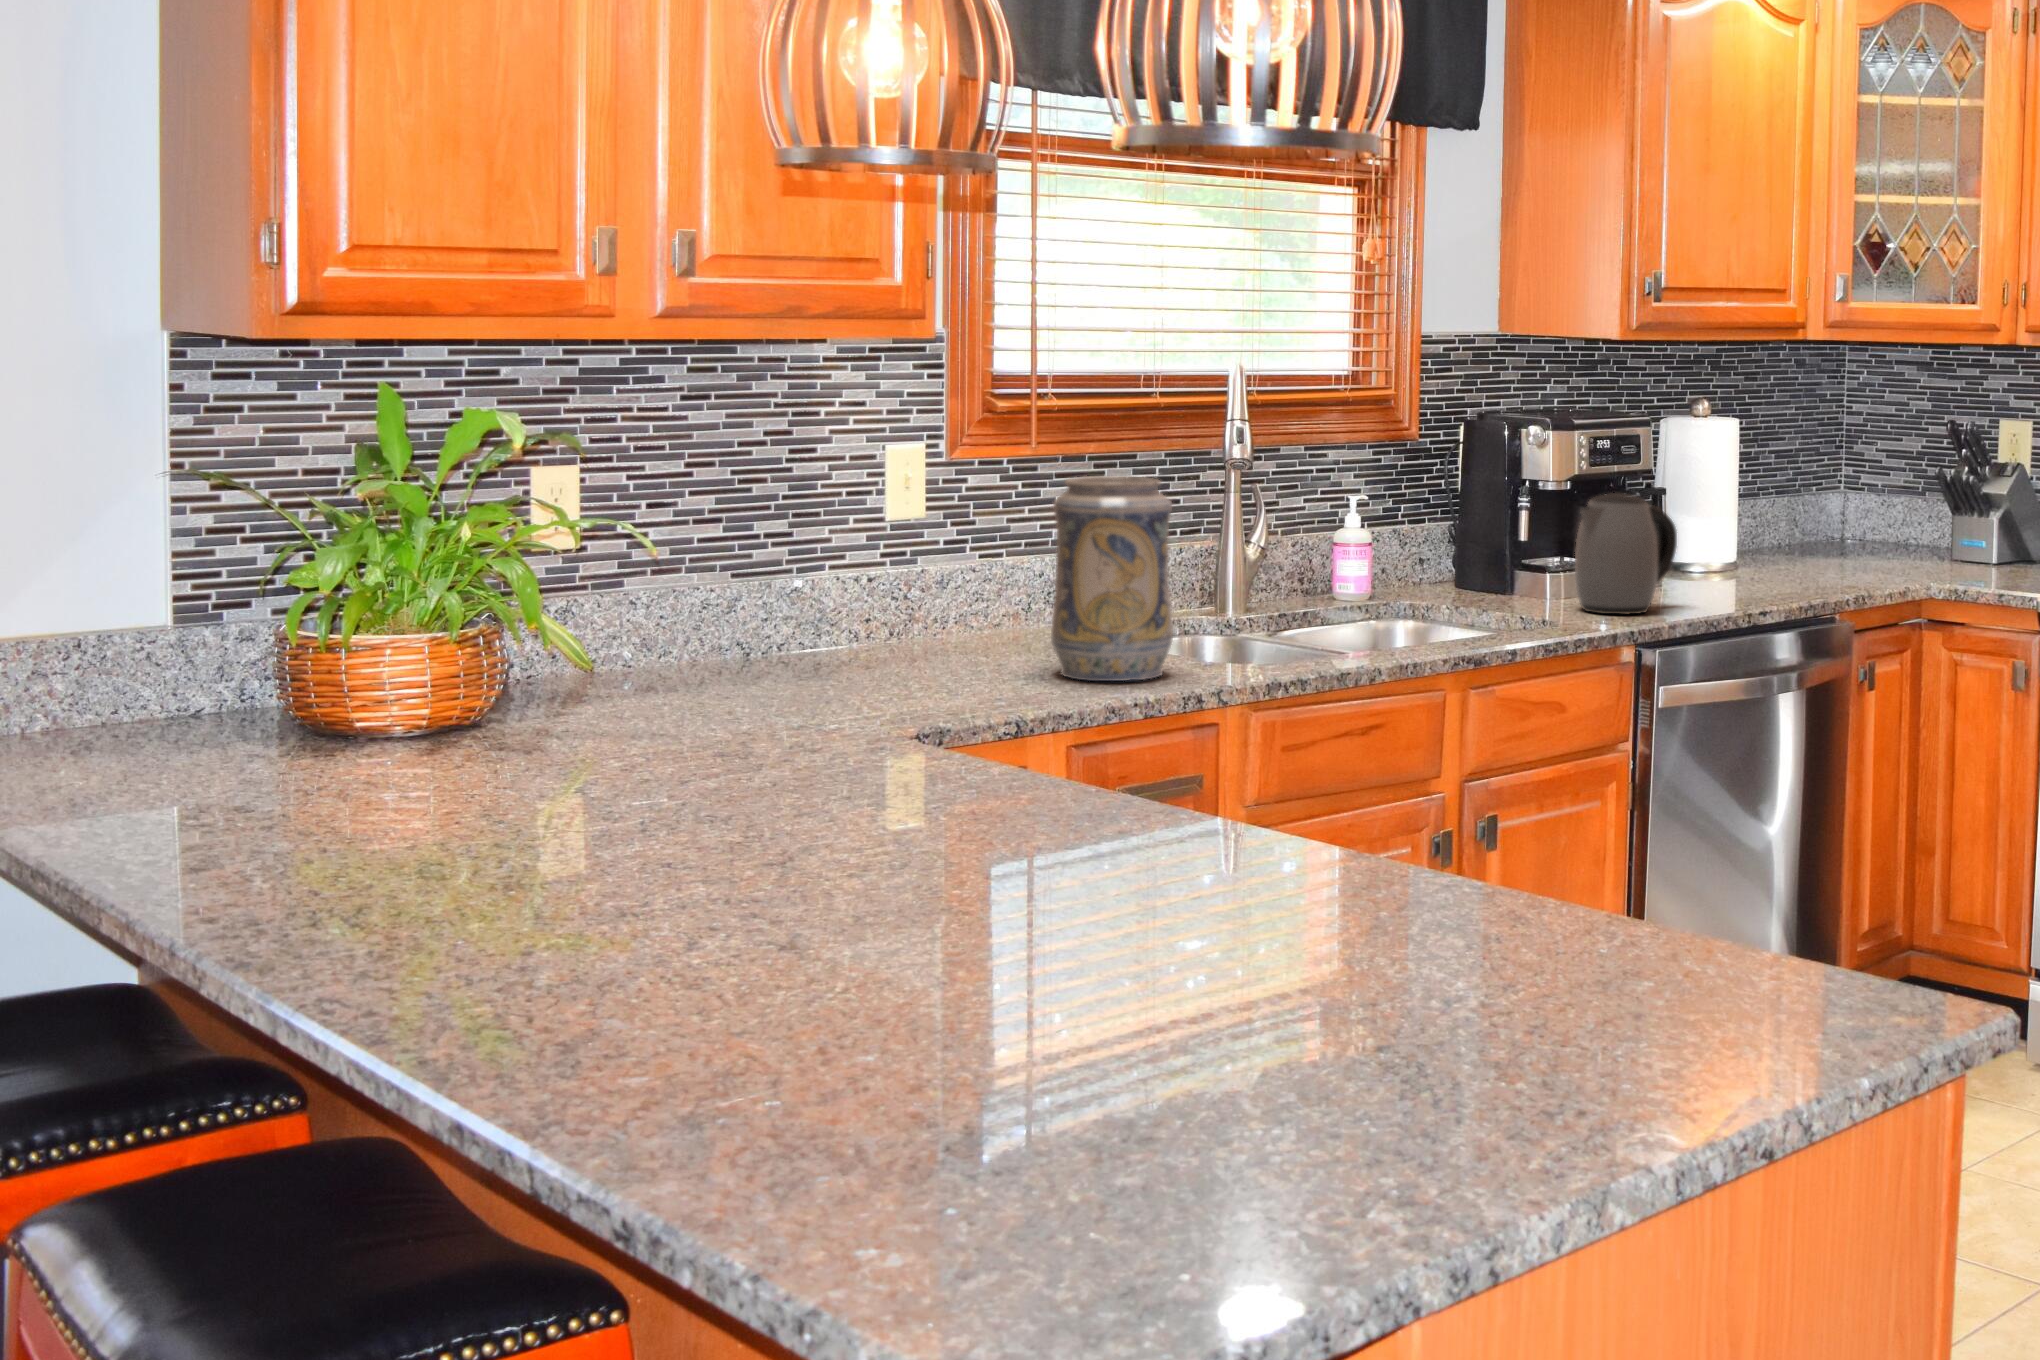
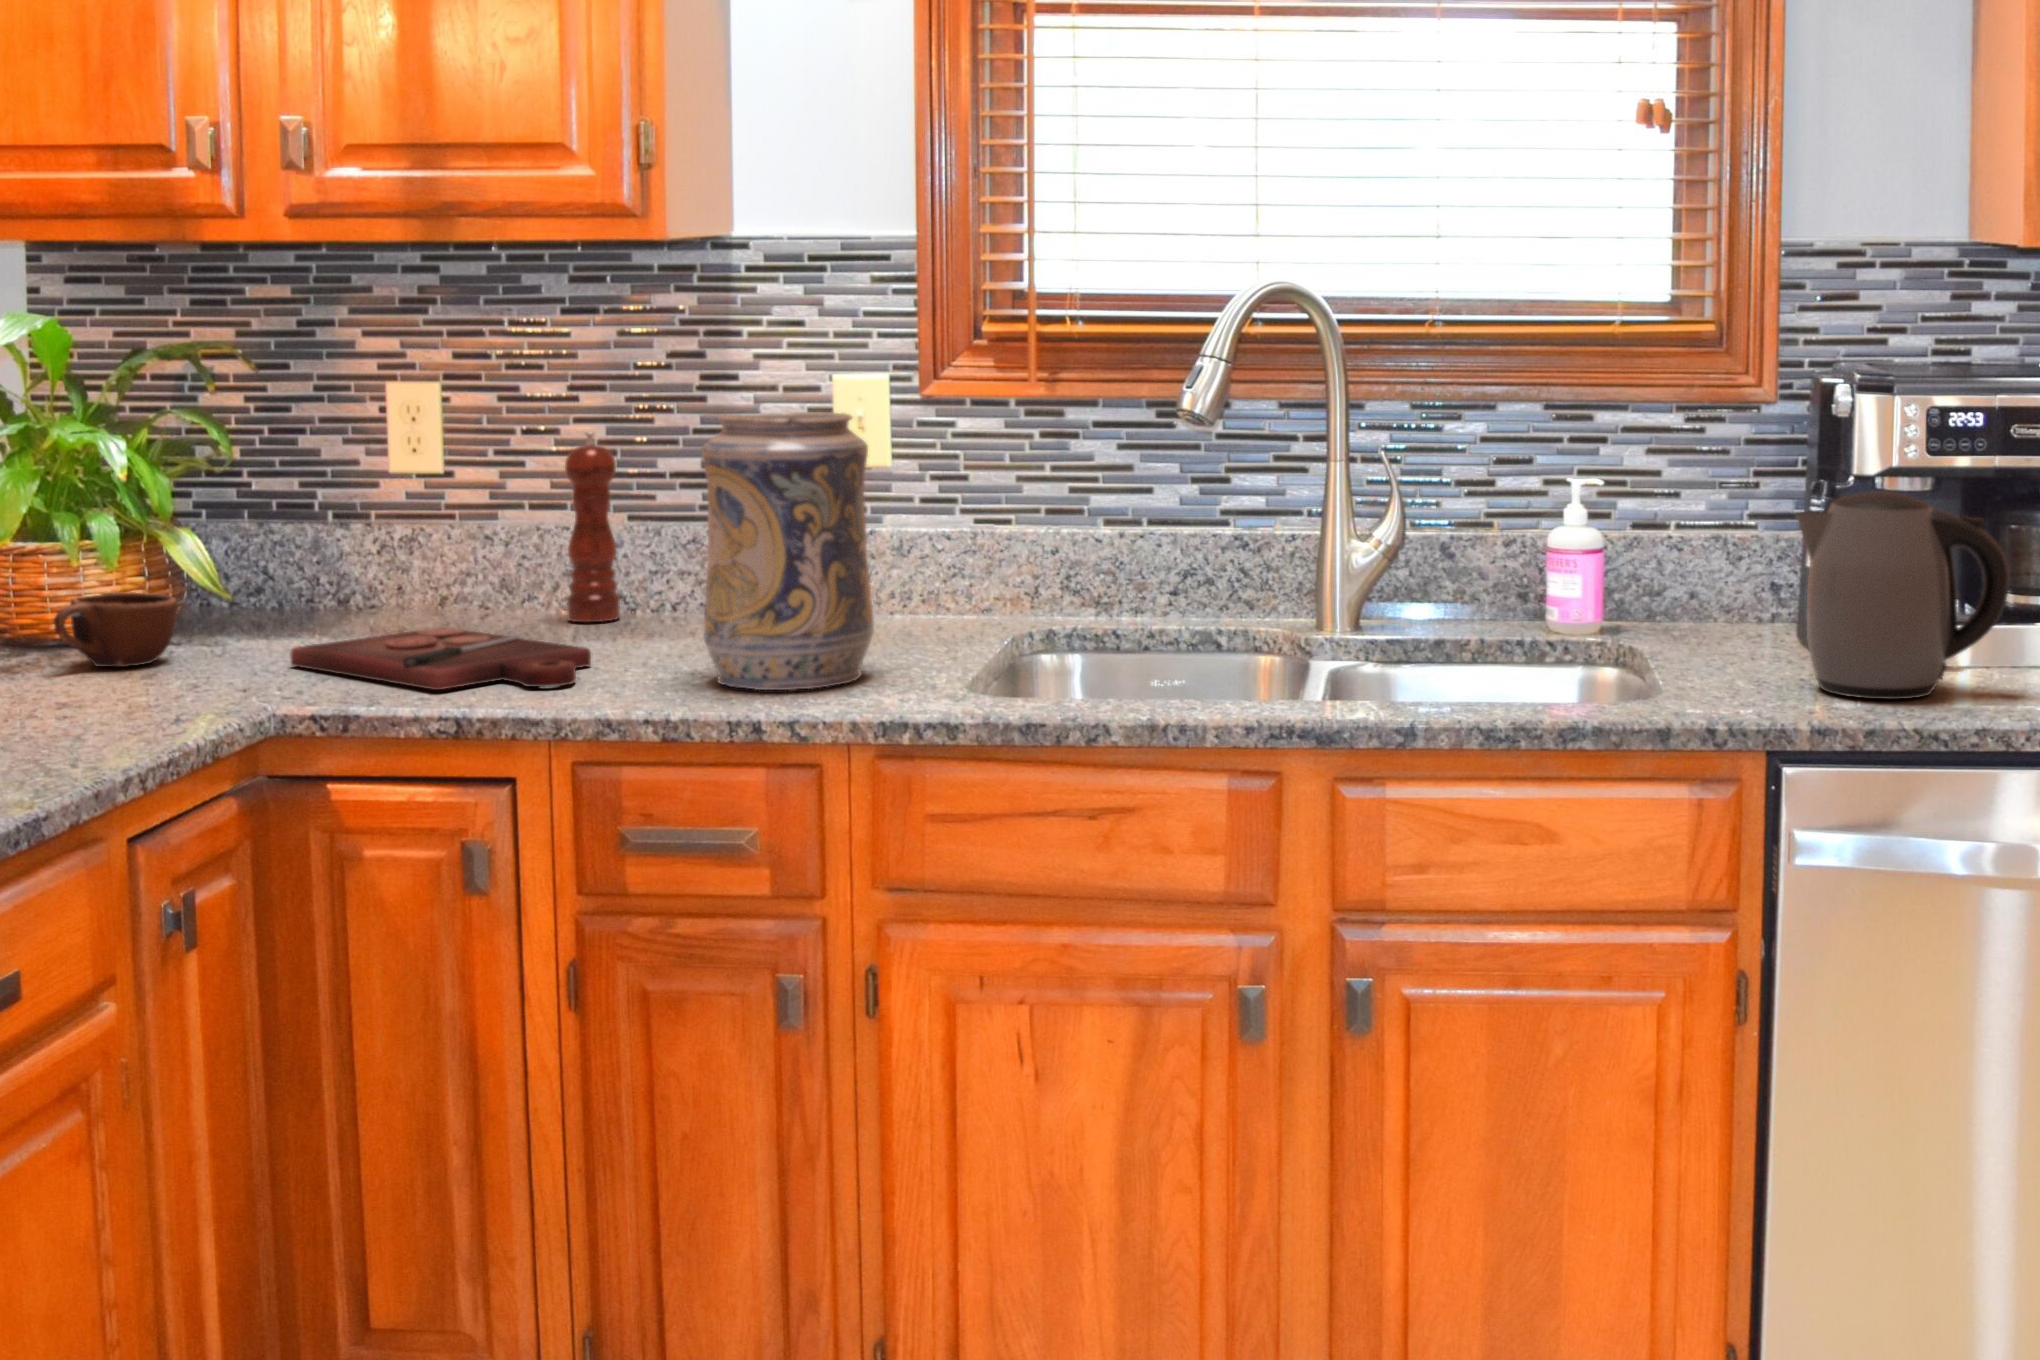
pepper mill: none [732,502,776,666] -> present [565,432,620,622]
mug: none [570,666,658,732] -> present [54,592,177,667]
cutting board: none [750,671,1016,712] -> present [290,627,591,690]

